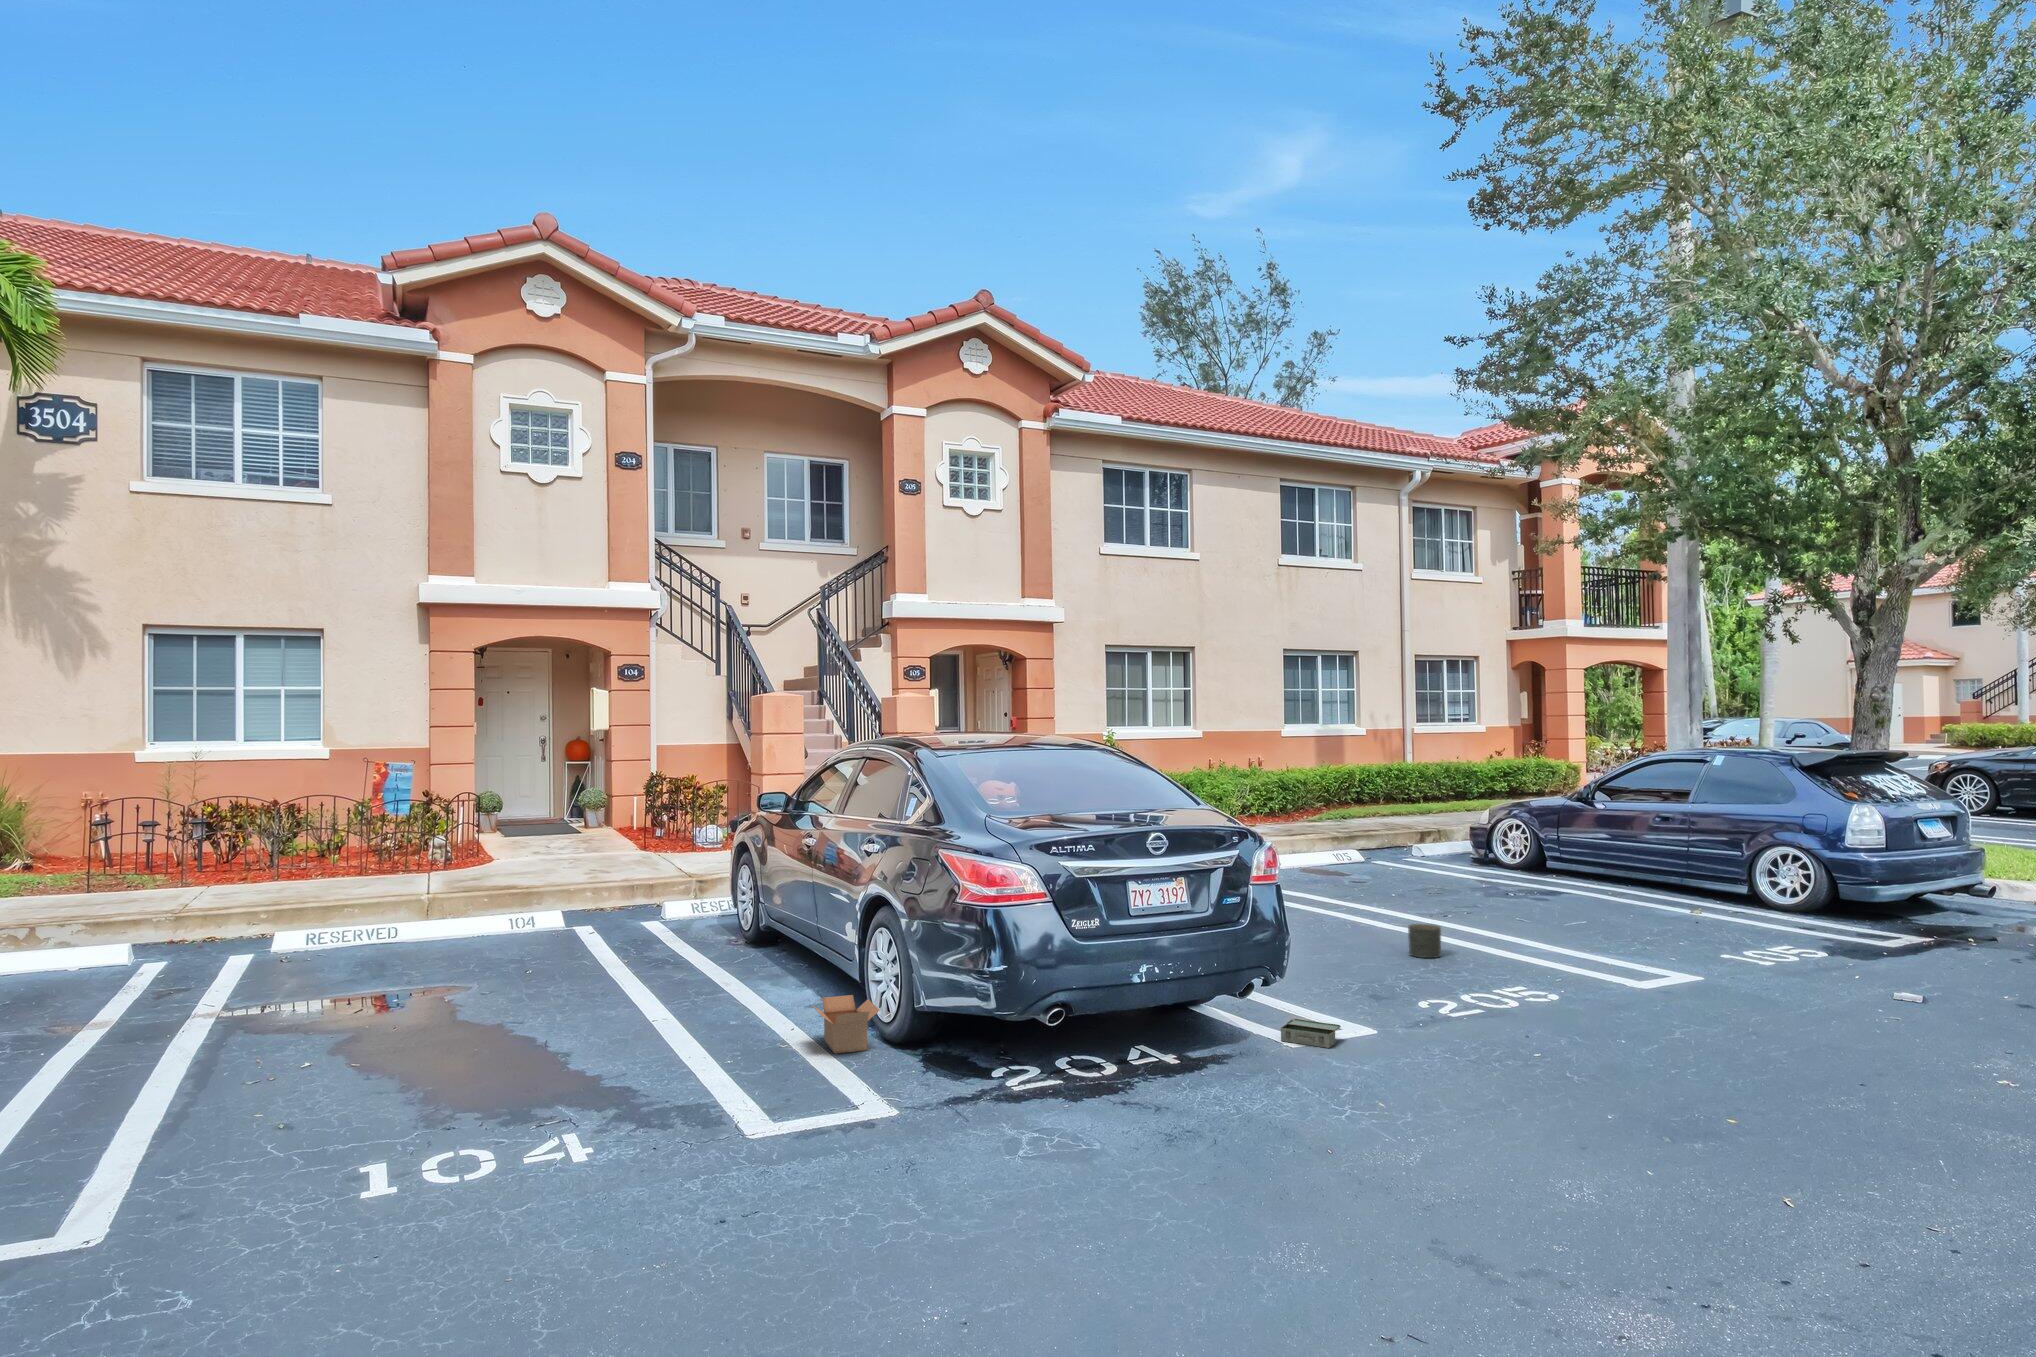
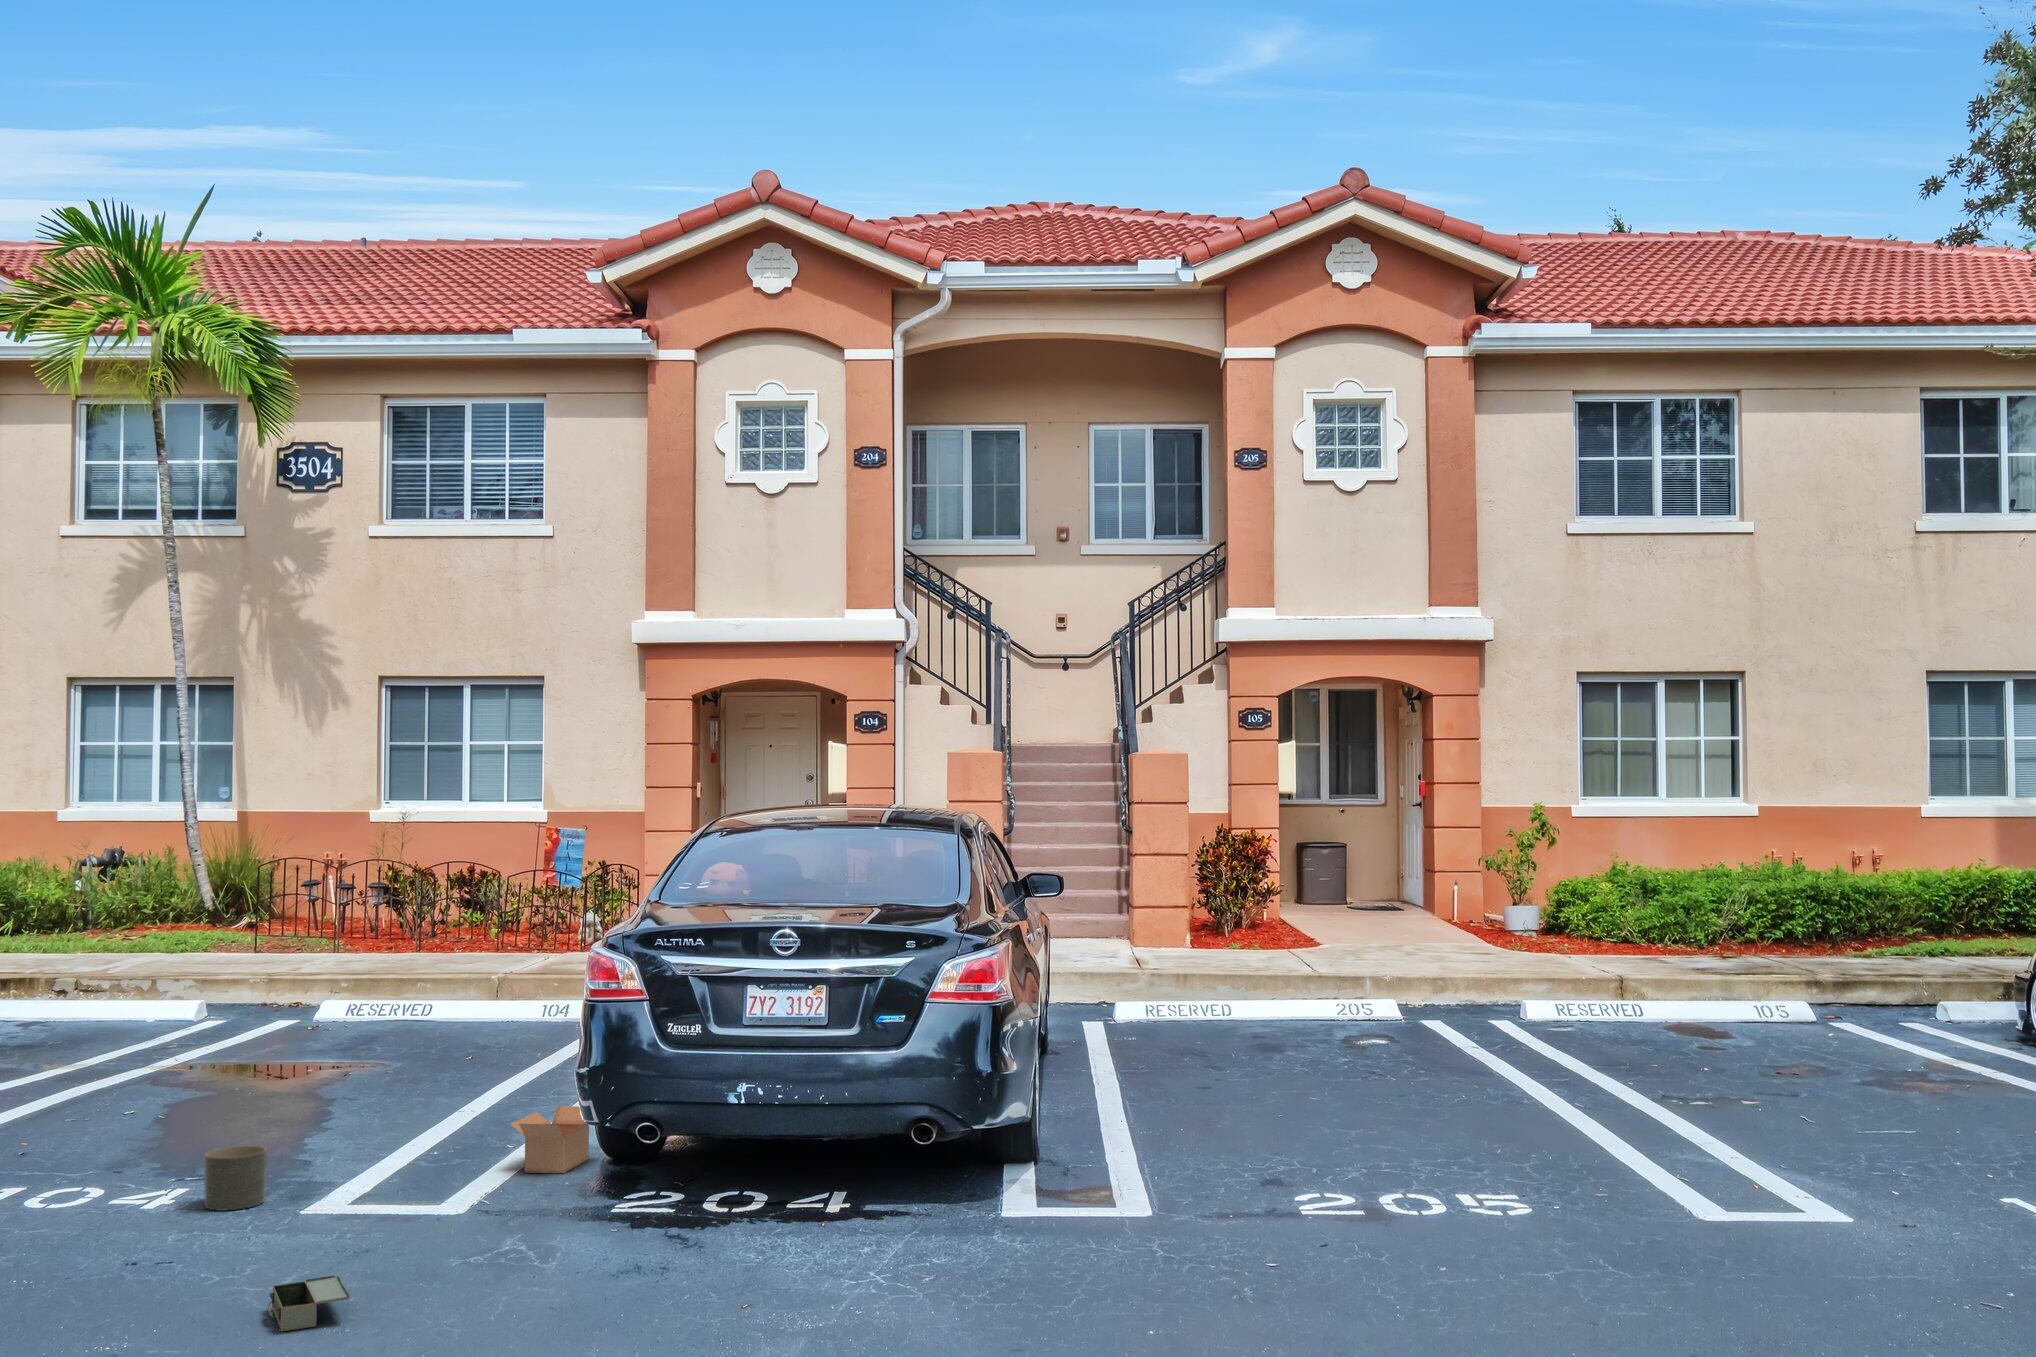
planter: present [1408,924,1441,958] -> present [204,1146,267,1211]
toolbox: present [1281,1019,1341,1048] -> present [268,1276,349,1331]

